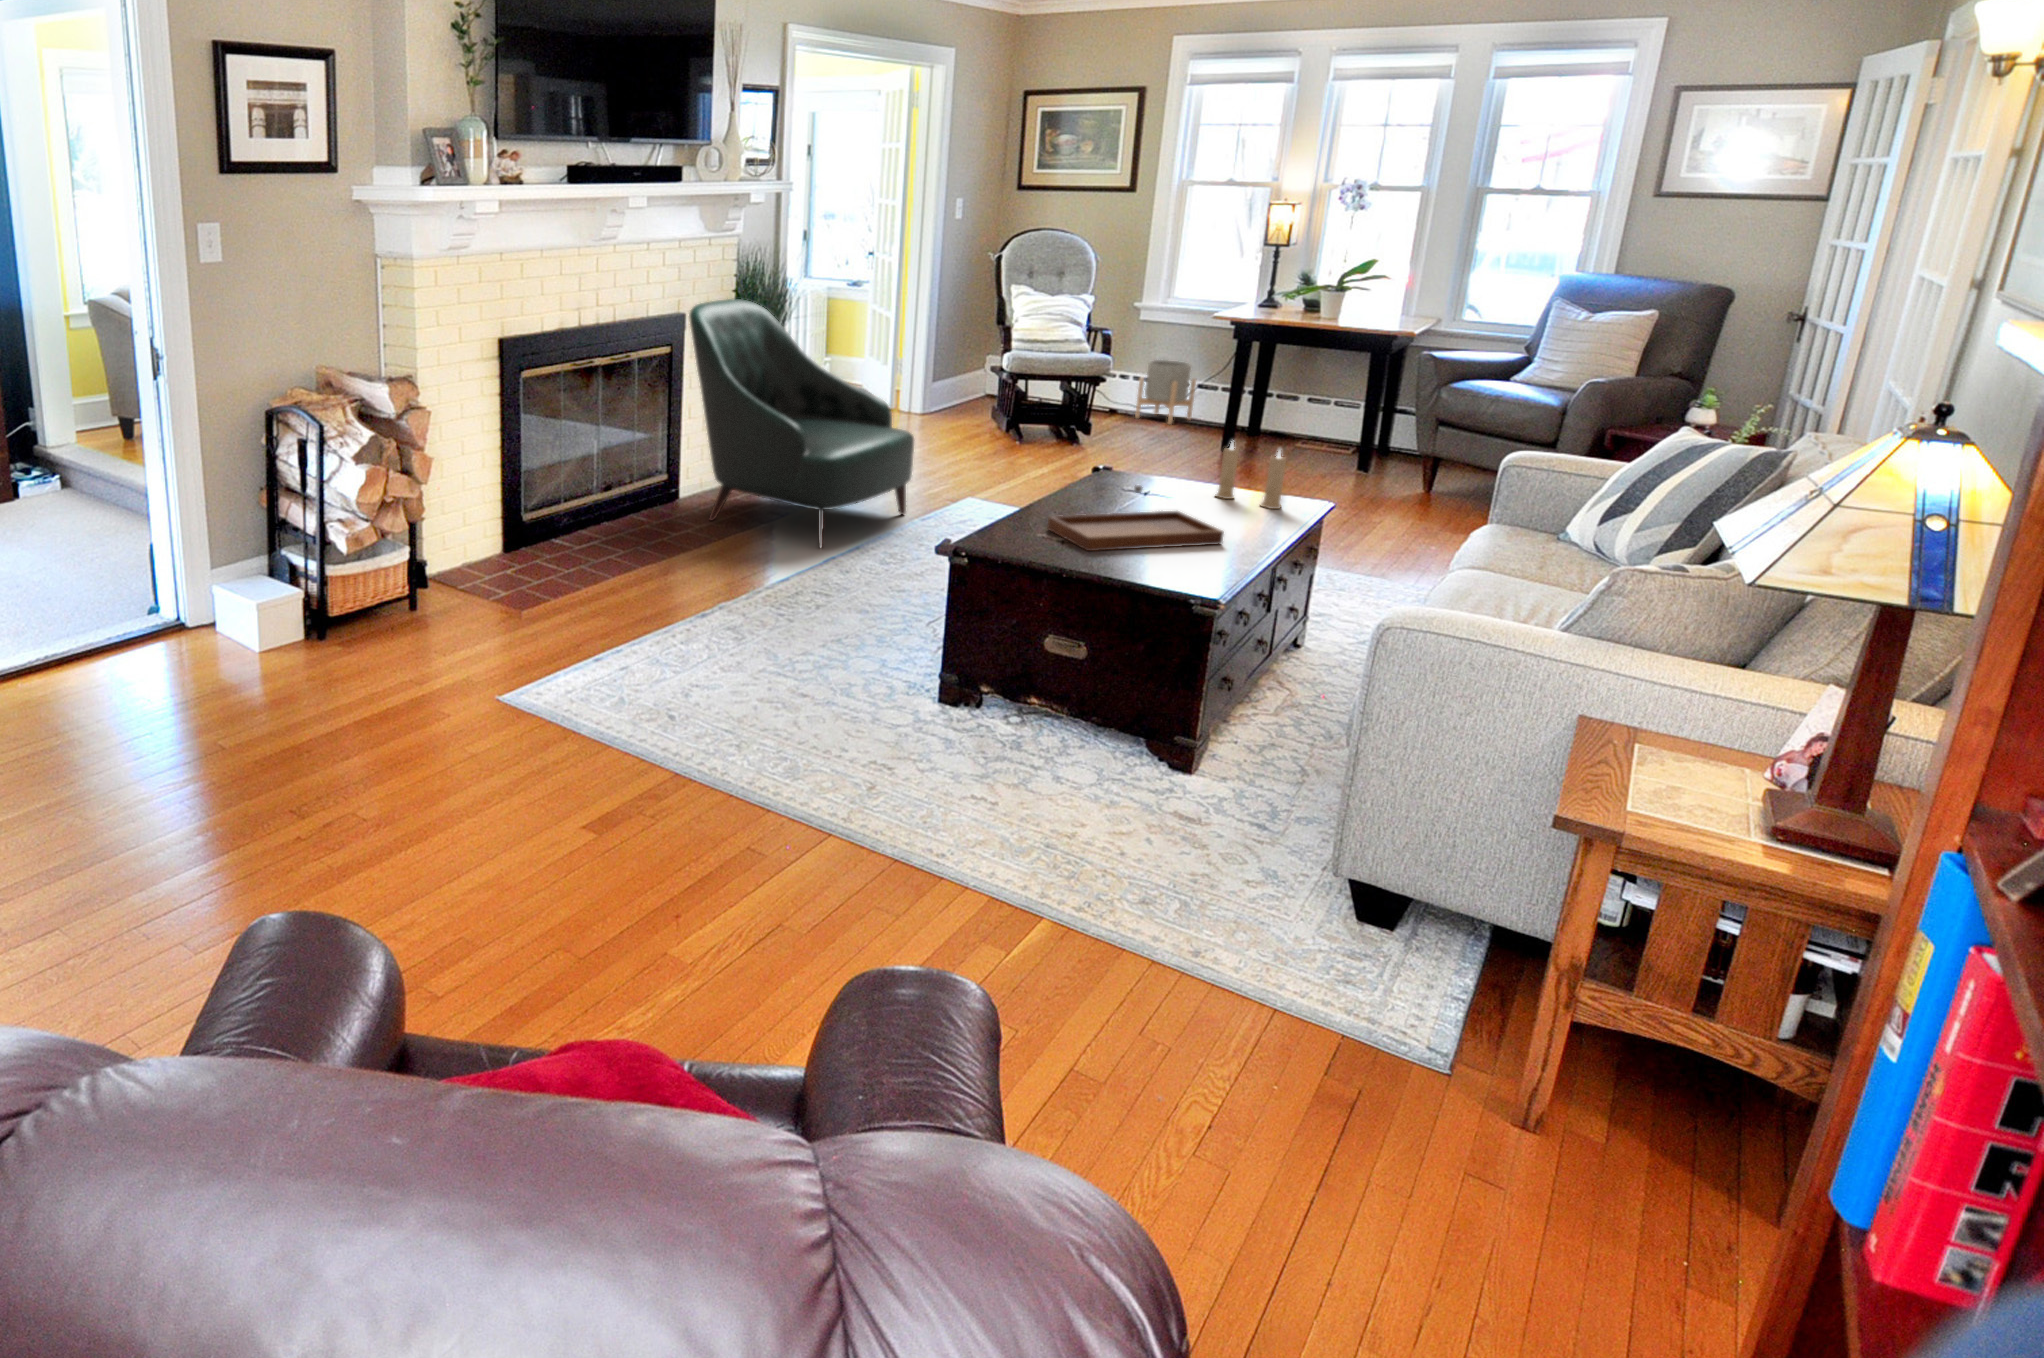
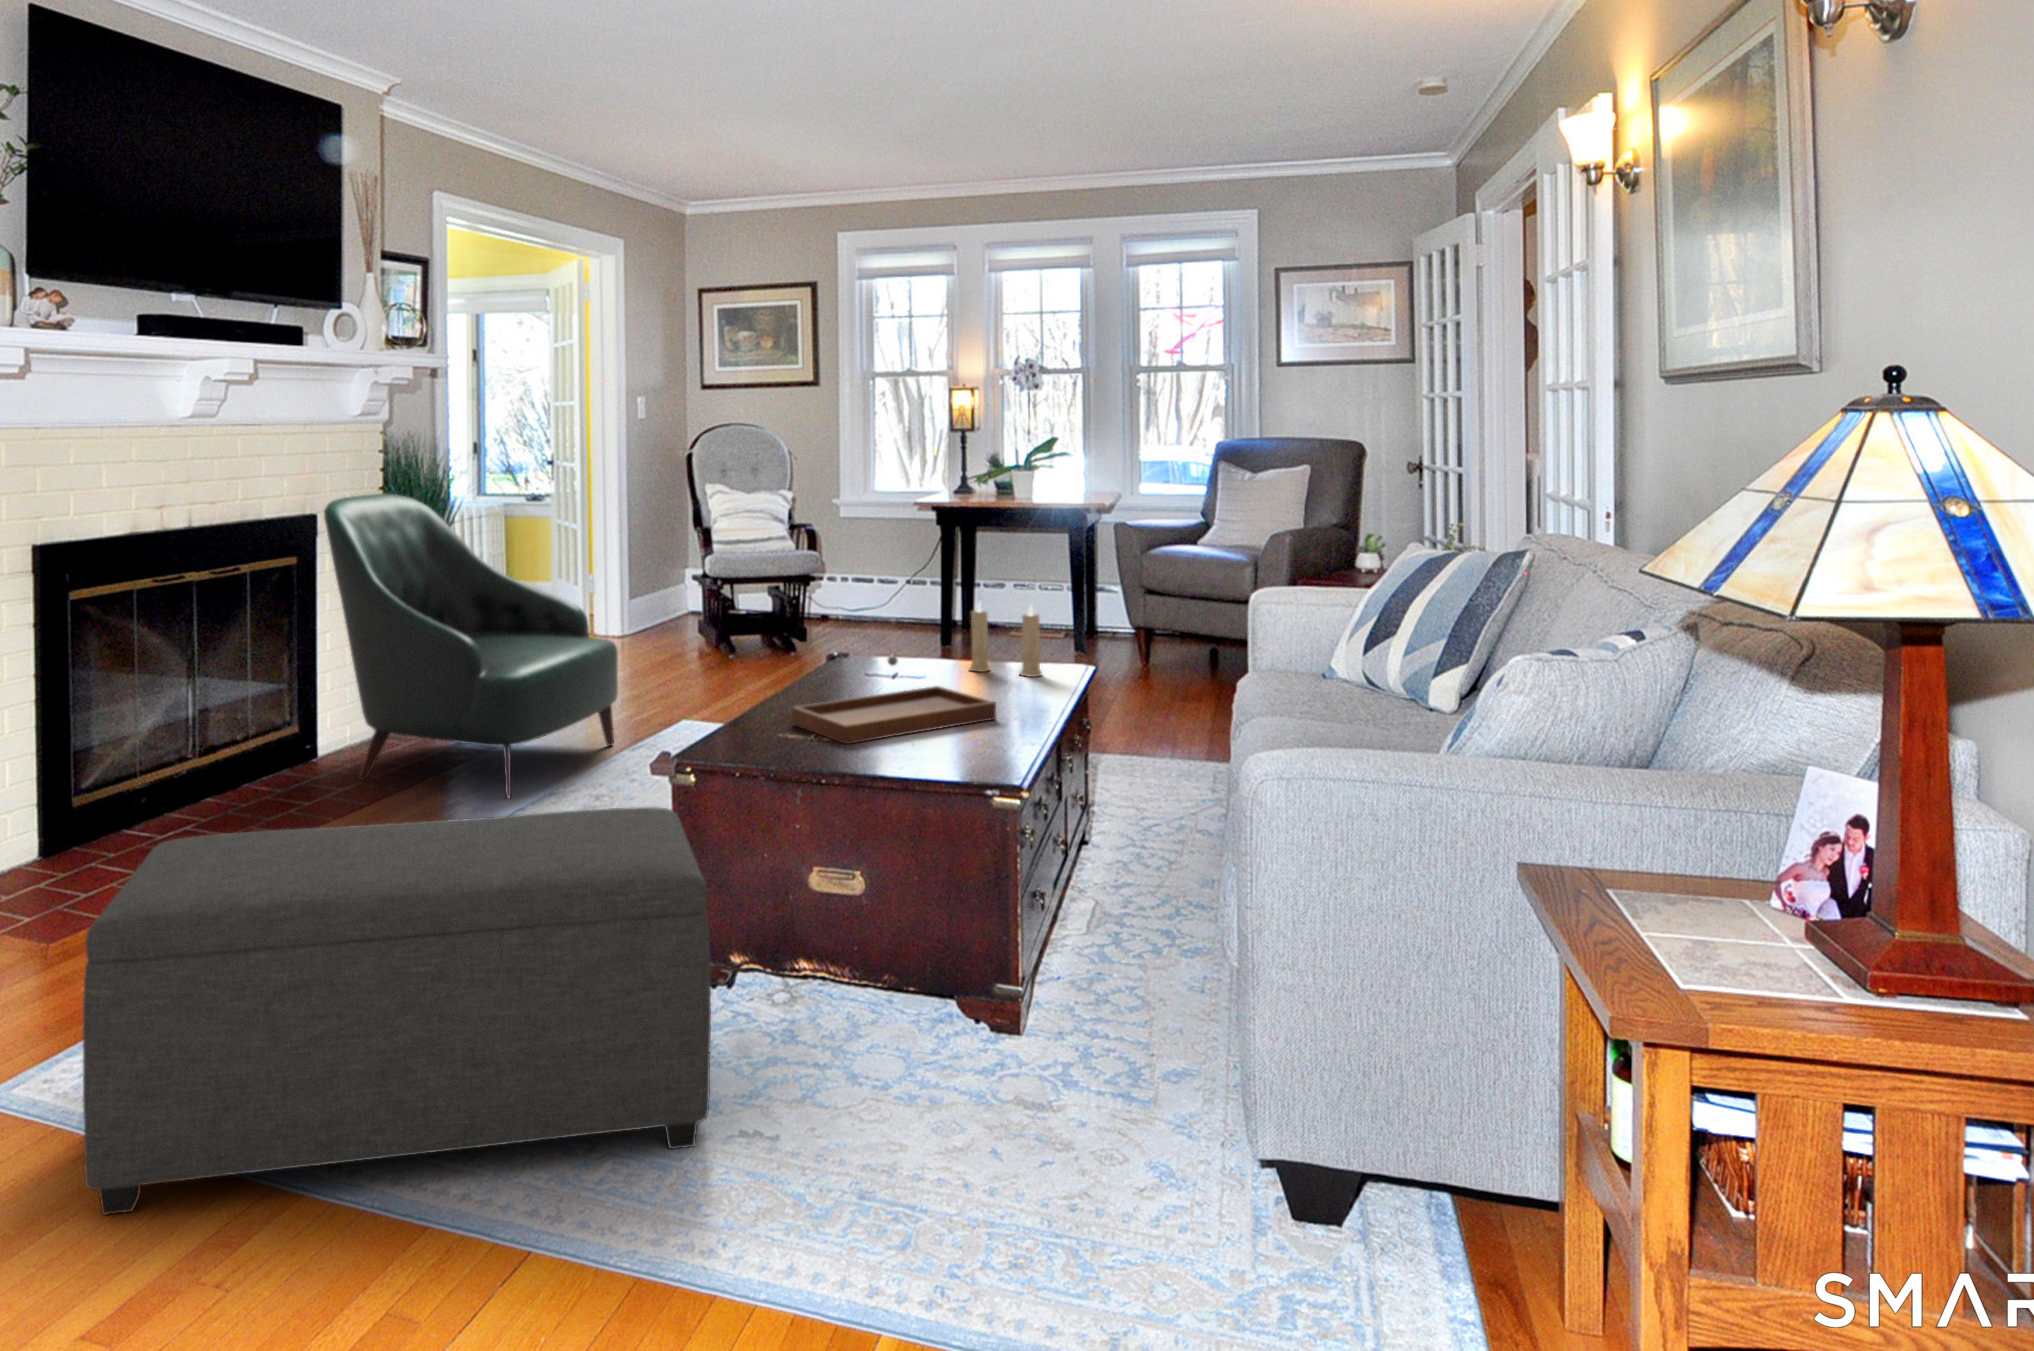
planter: present [1135,360,1196,424] -> none [850,556,905,623]
ottoman: none [576,562,963,800] -> present [83,807,711,1215]

